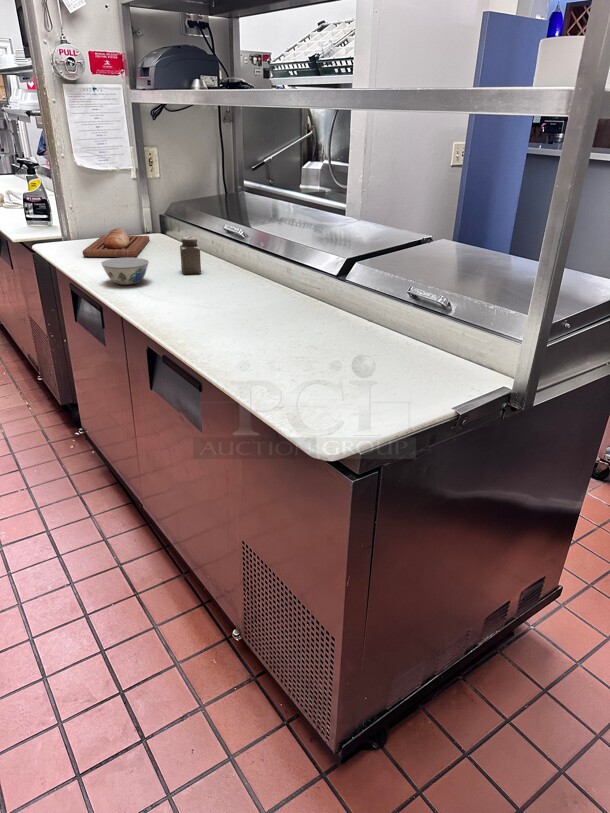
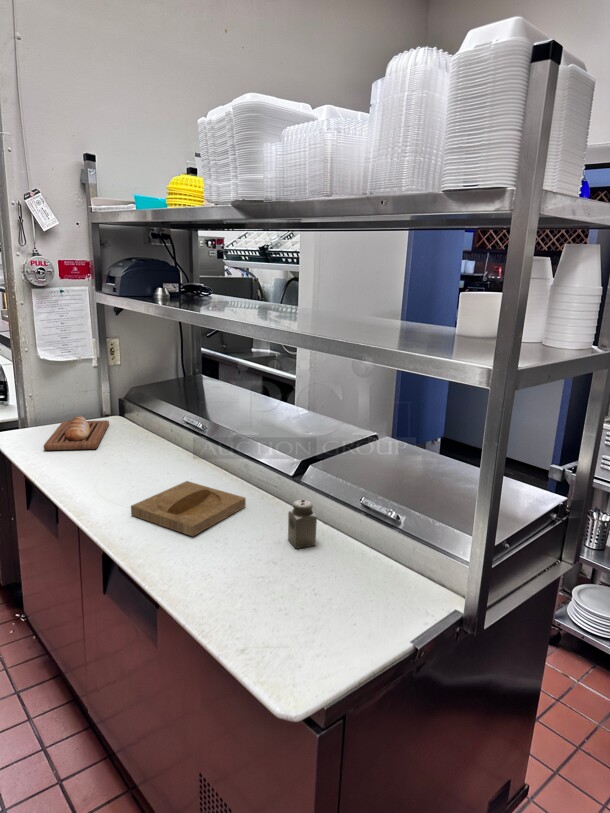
salt shaker: present [180,237,201,274] -> present [288,500,317,548]
bowl: present [101,258,149,285] -> none [65,459,112,488]
tray: none [167,280,286,322] -> present [131,481,246,536]

